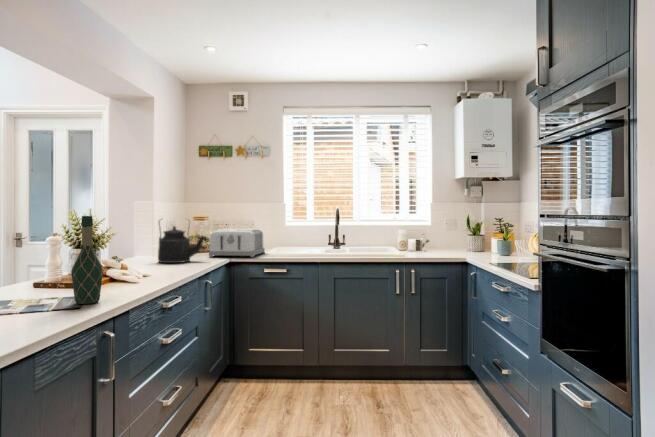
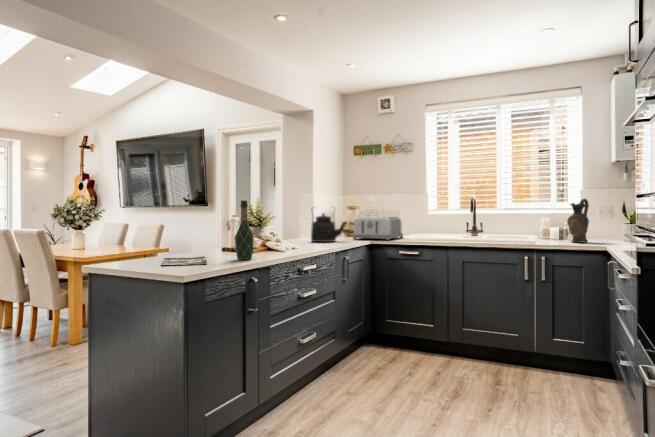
ceramic pitcher: none [431,212,449,255] -> present [567,199,589,242]

